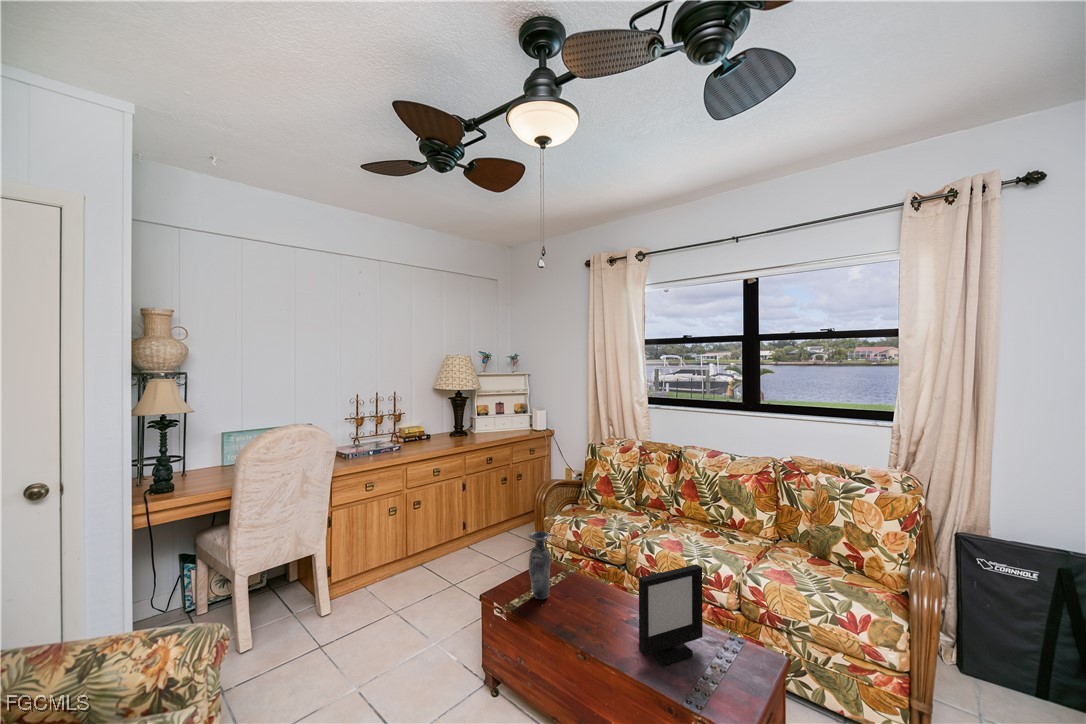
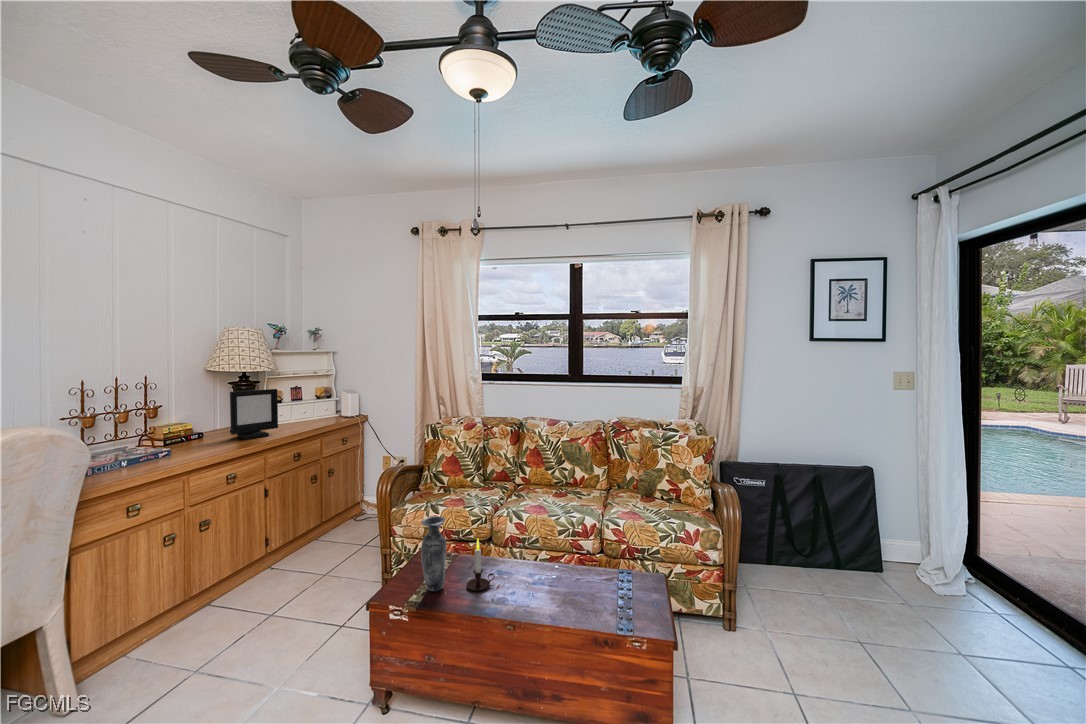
candle: none [566,560,593,610] -> present [467,539,495,591]
picture frame: present [639,564,703,666] -> present [230,389,278,439]

